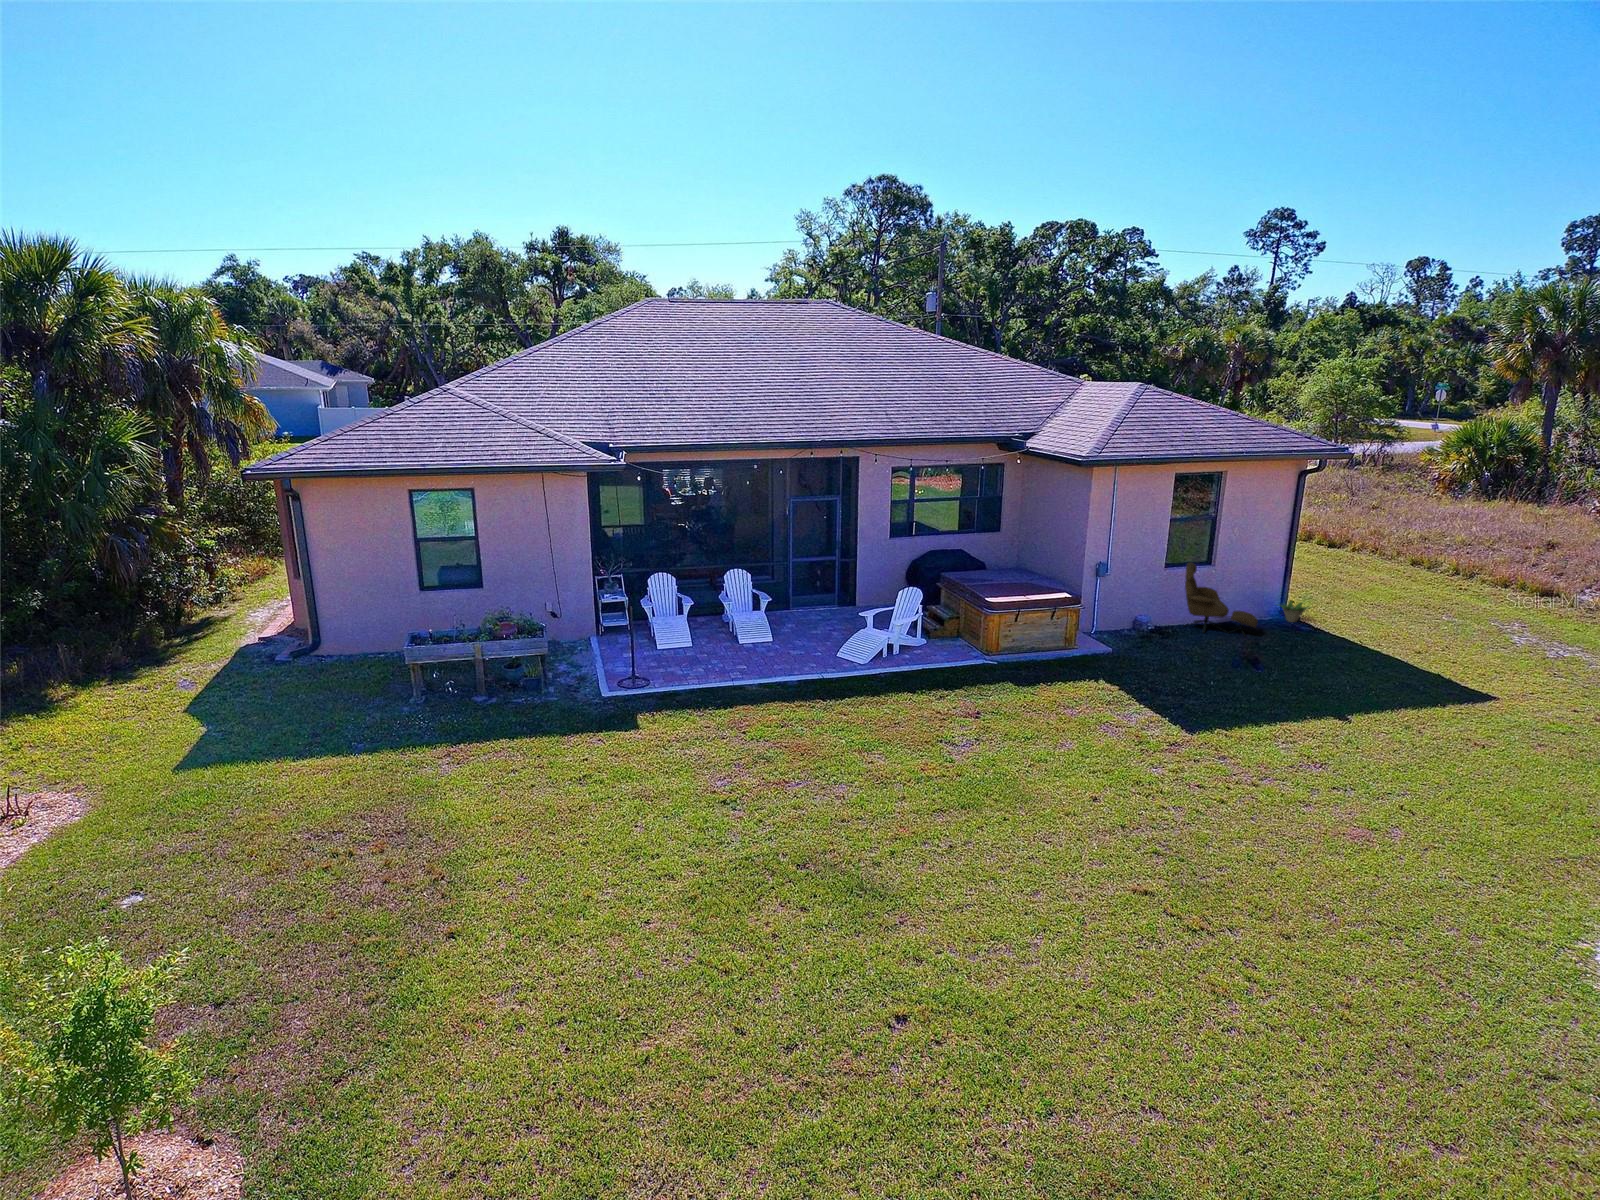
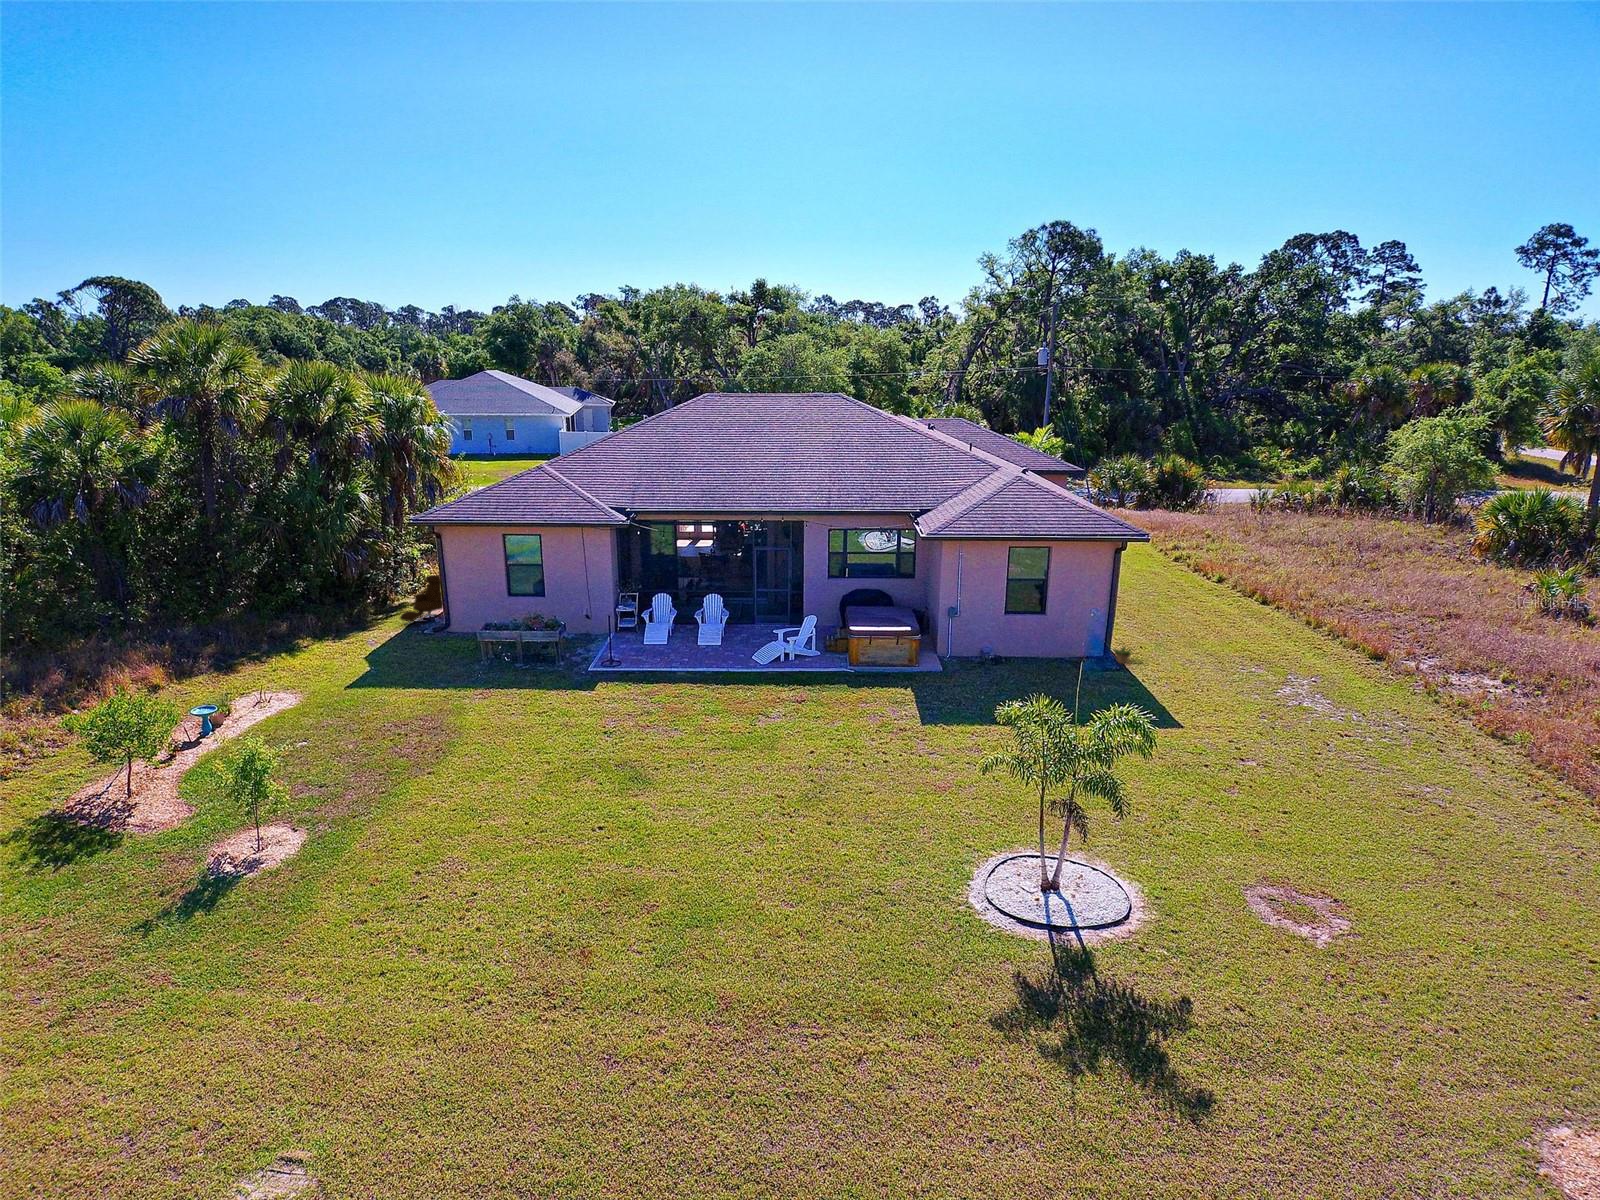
lounge chair: present [1185,562,1258,636] -> present [400,575,443,623]

